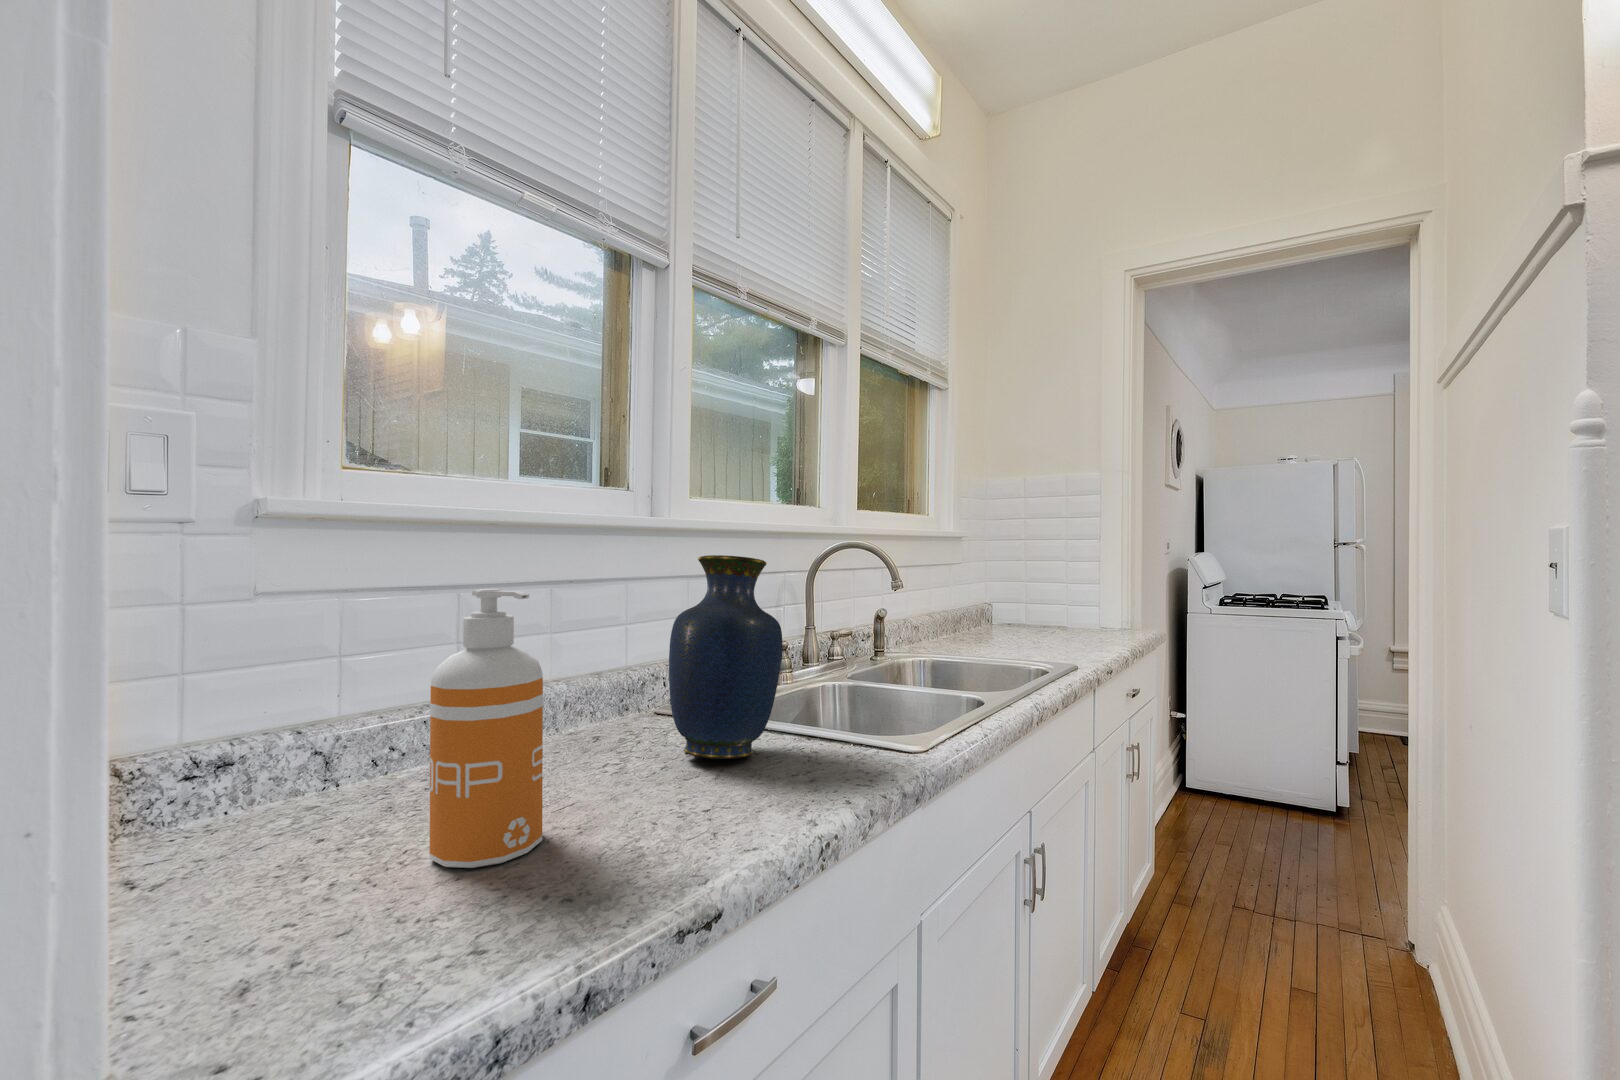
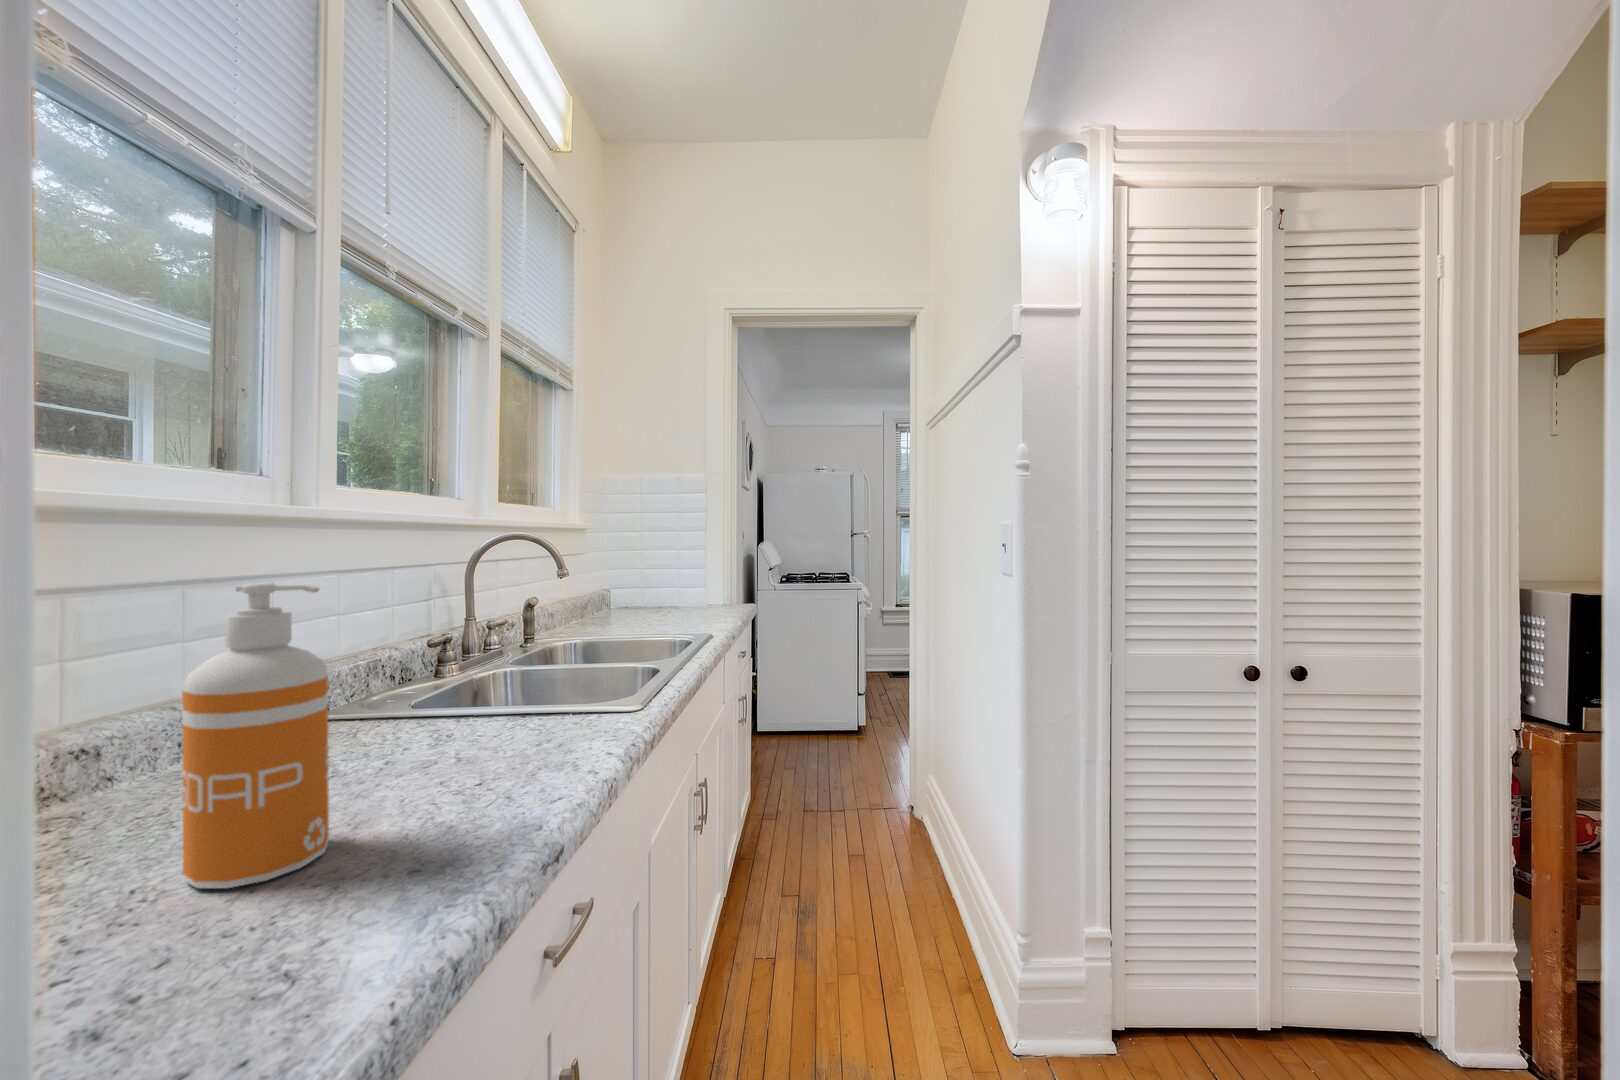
vase: present [669,555,782,760] -> none [390,546,514,747]

